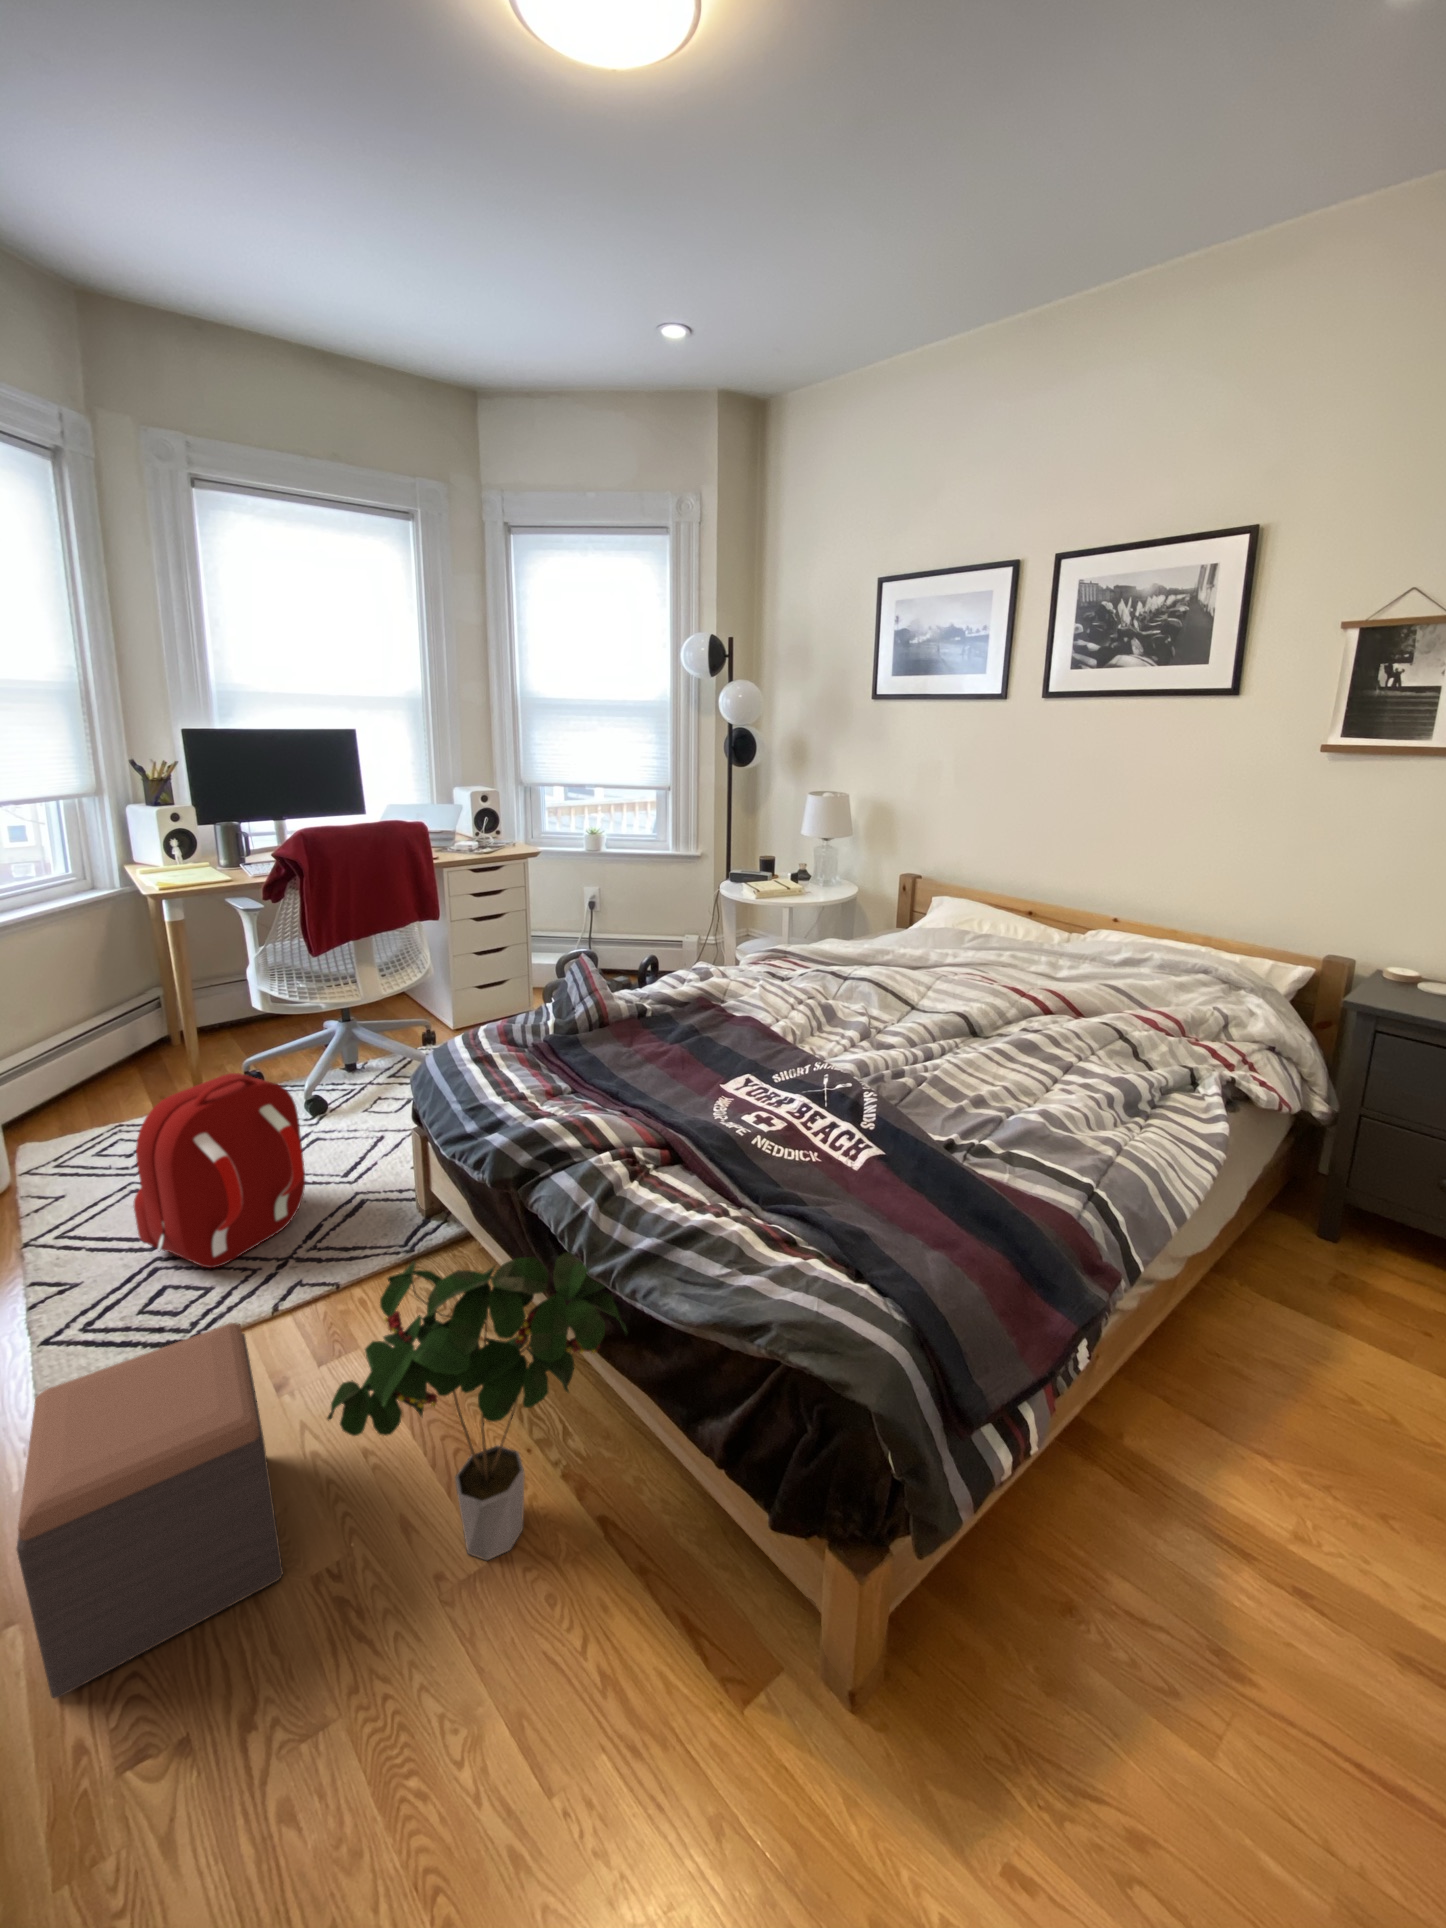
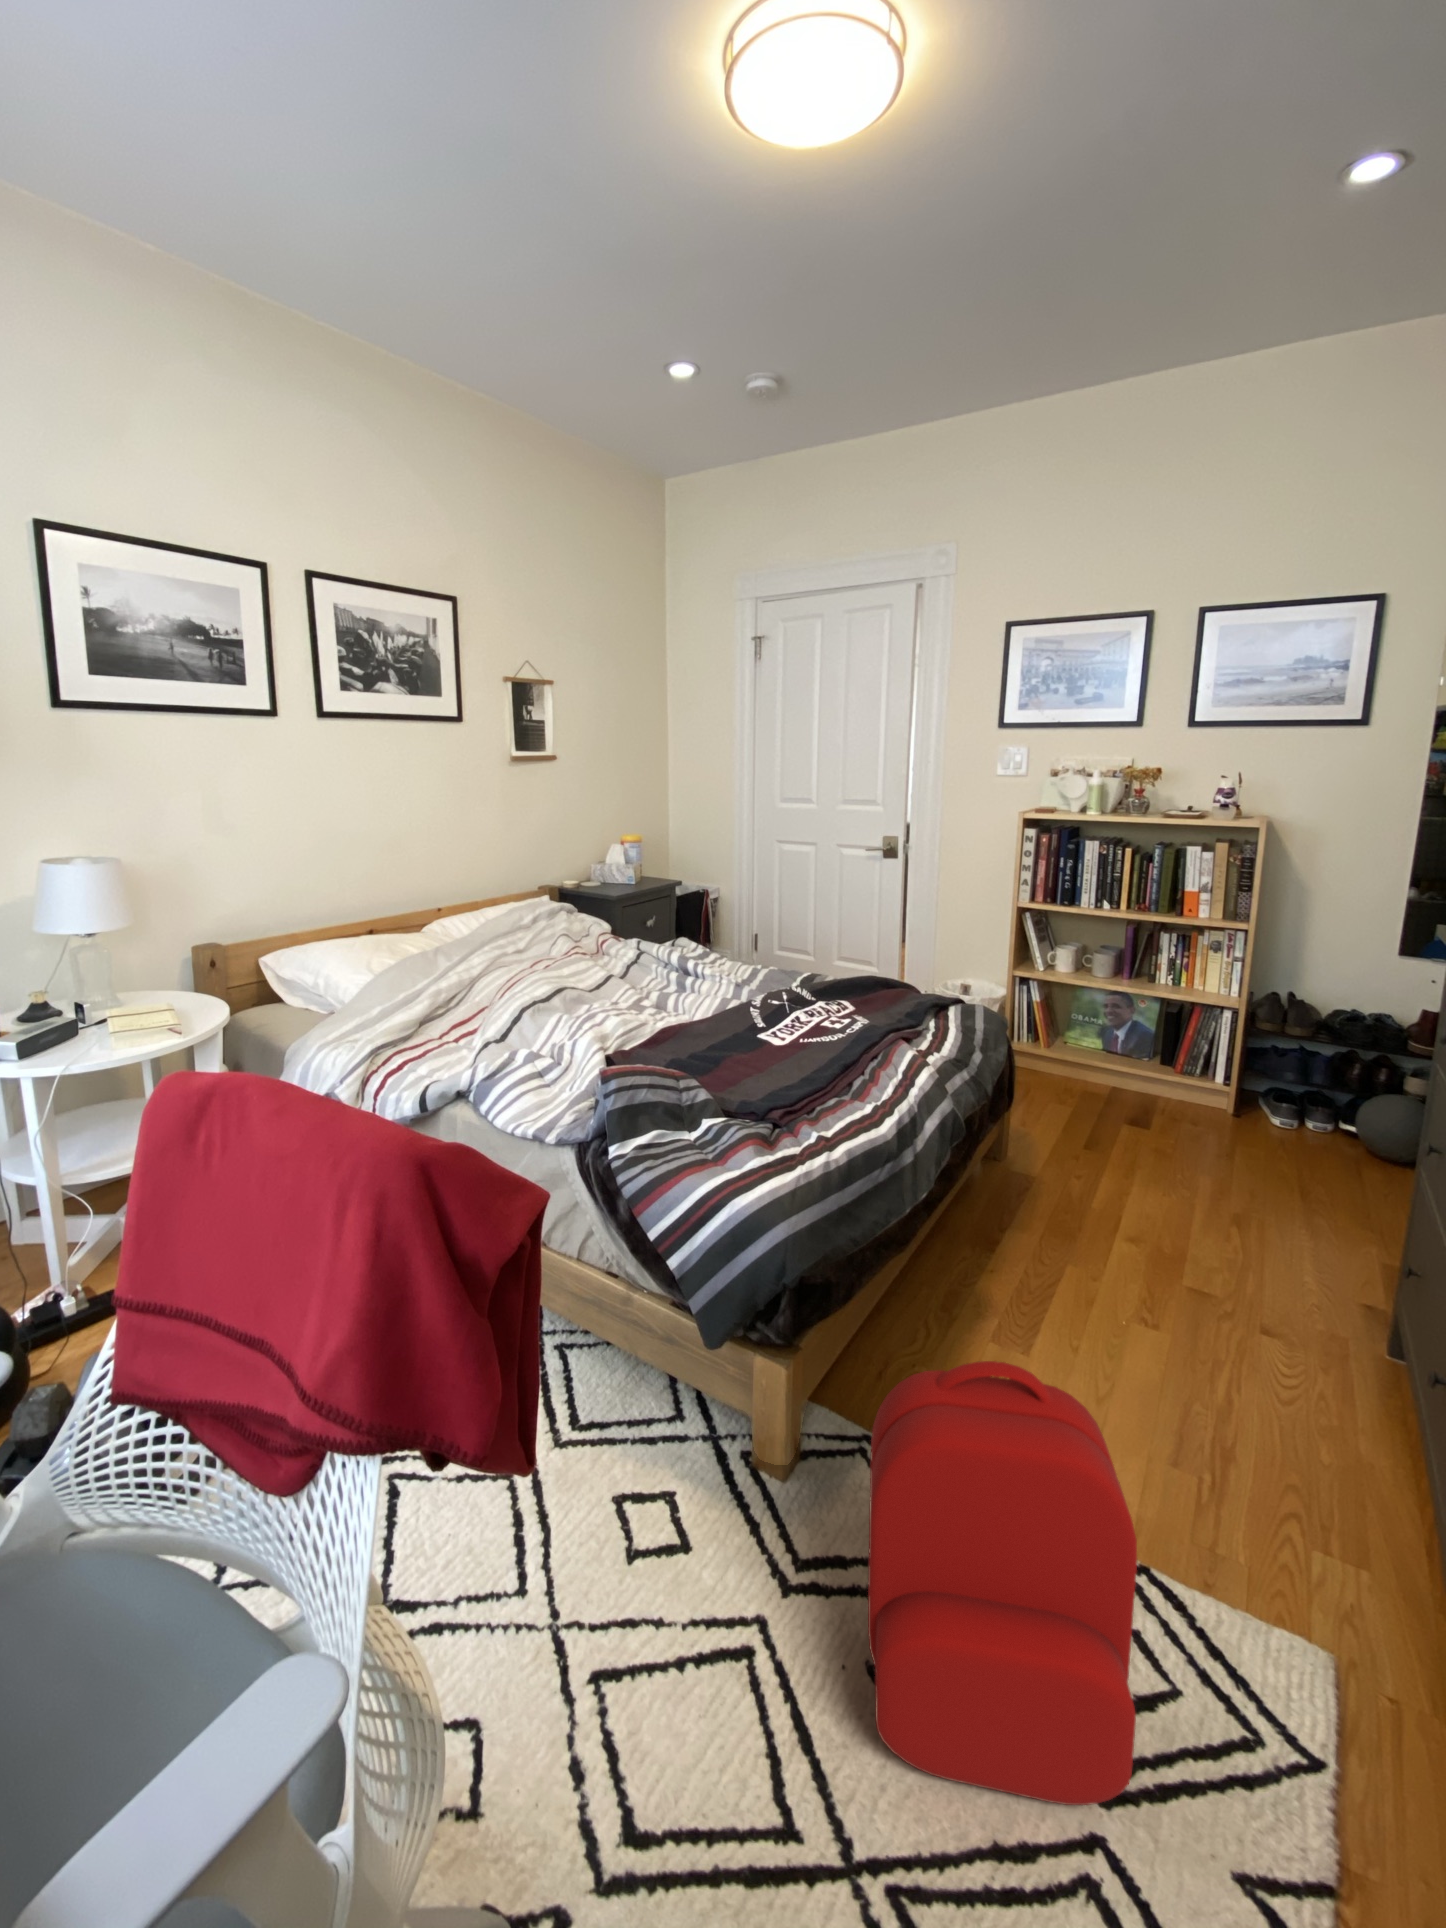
potted plant: present [327,1252,627,1560] -> none [992,1066,1149,1277]
footstool: present [17,1323,283,1698] -> none [1150,1213,1352,1472]

